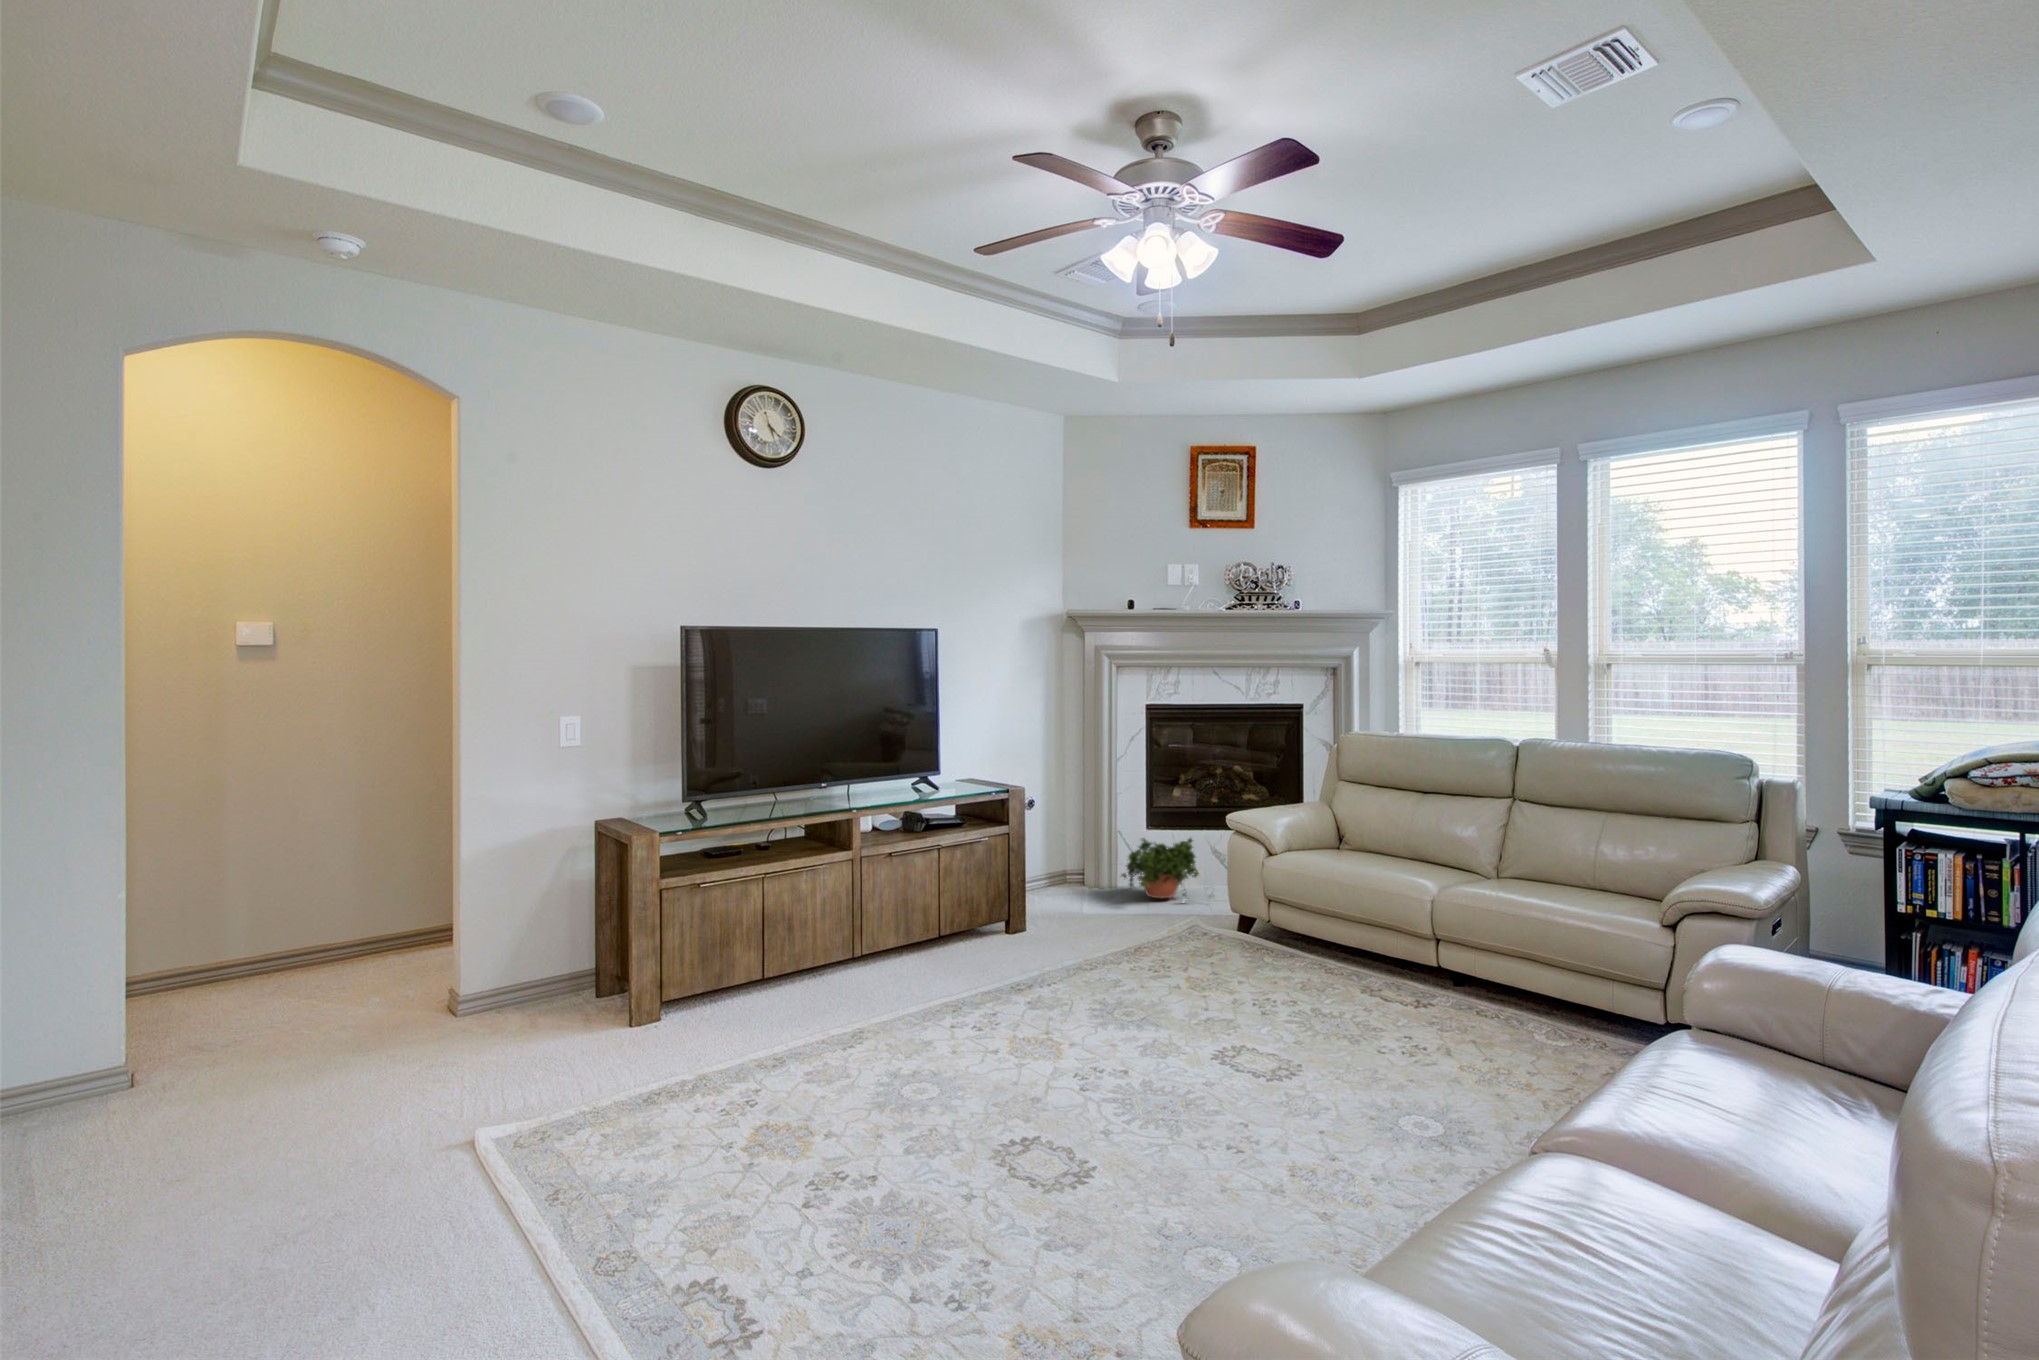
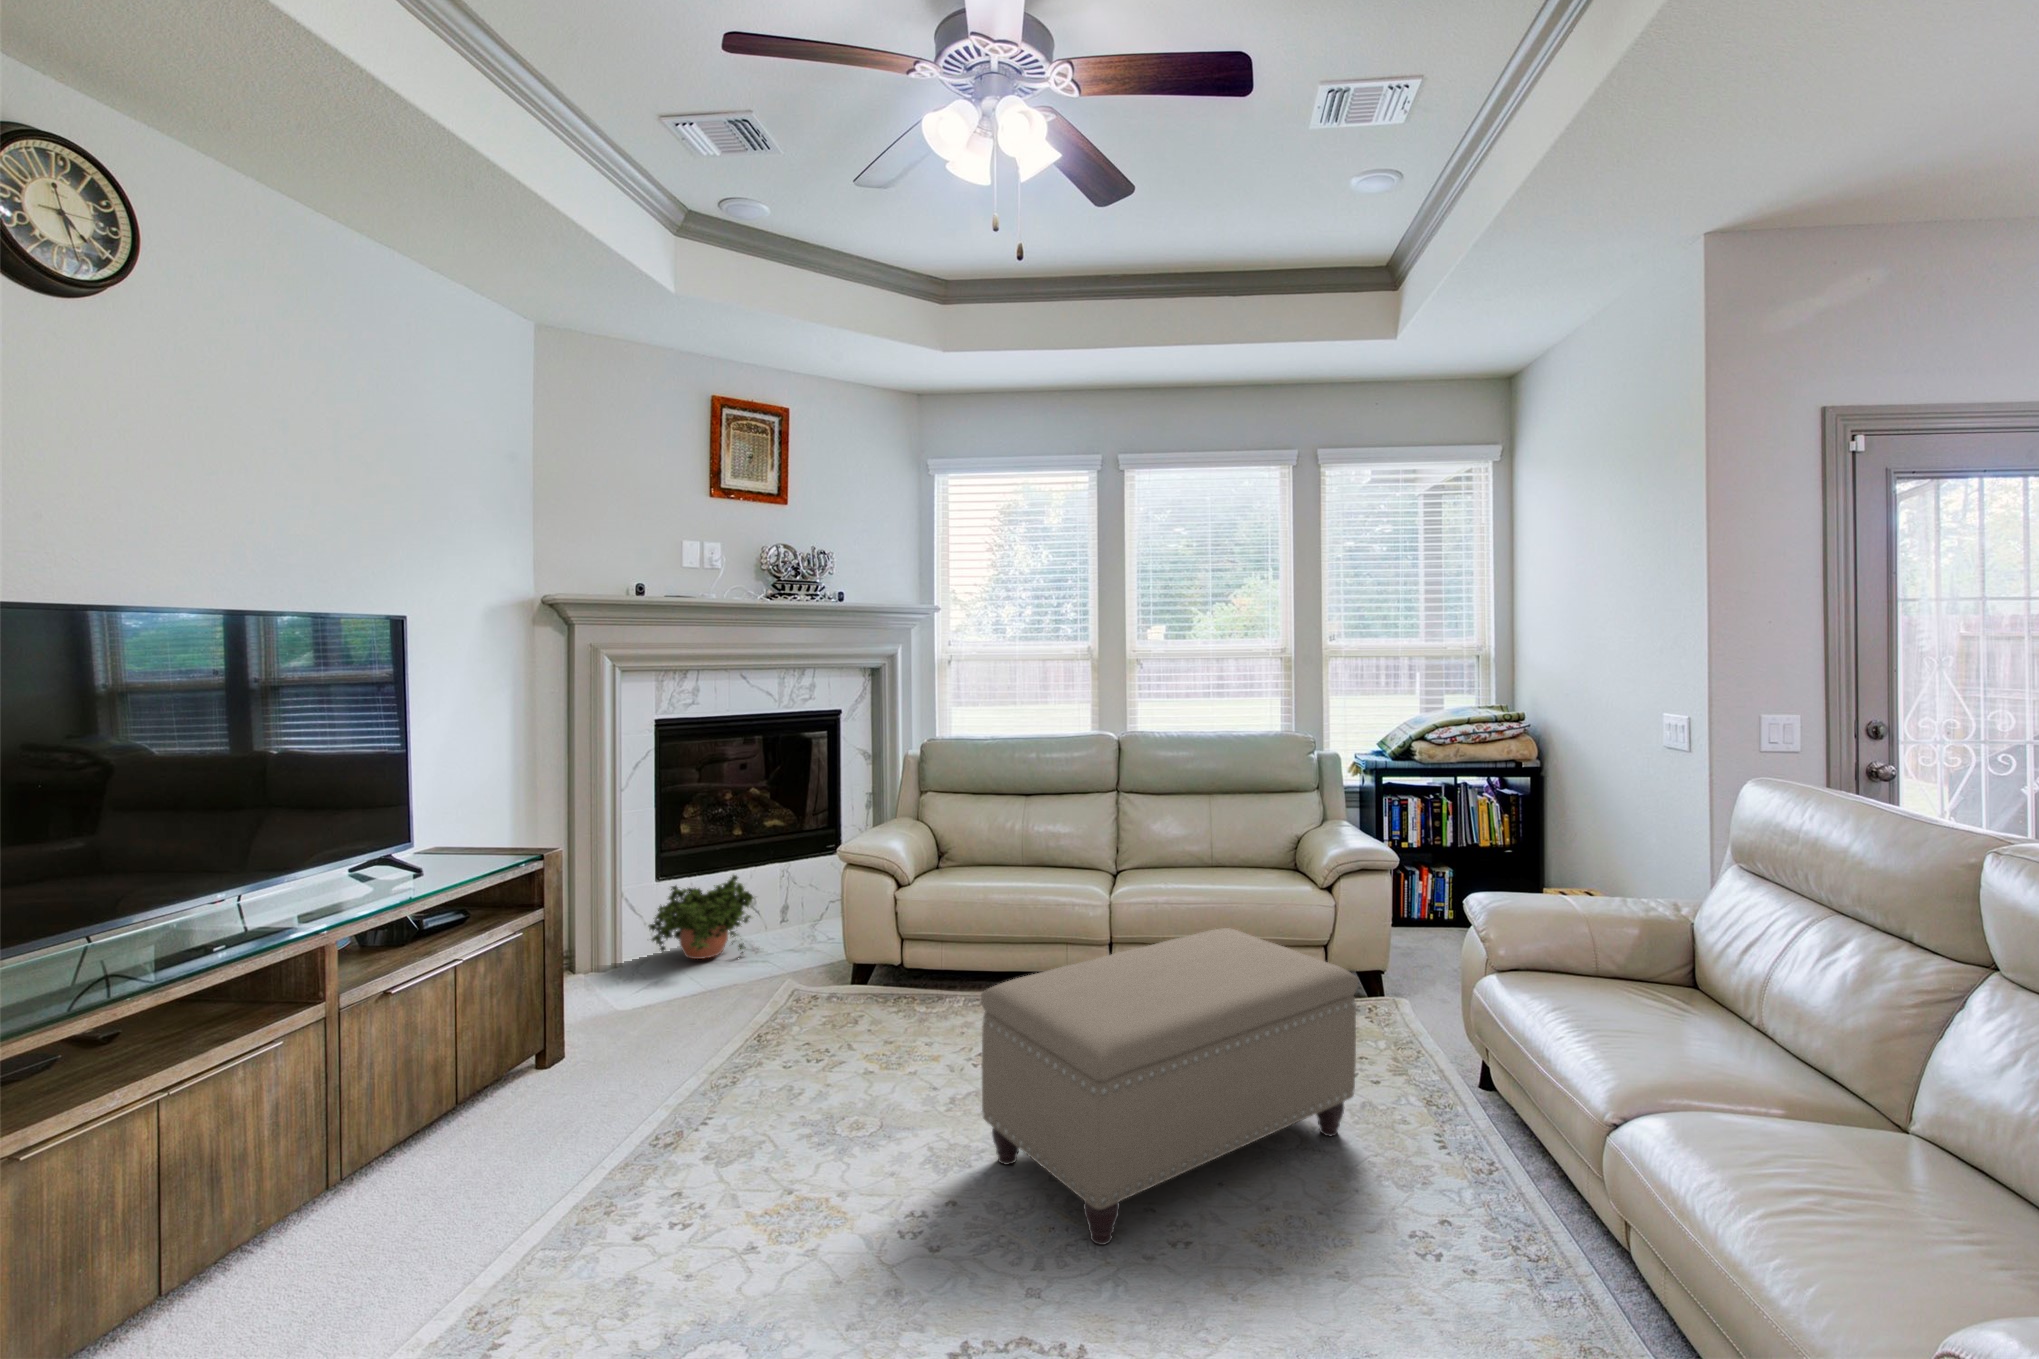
ottoman: none [1157,909,1485,1123] -> present [981,928,1358,1245]

